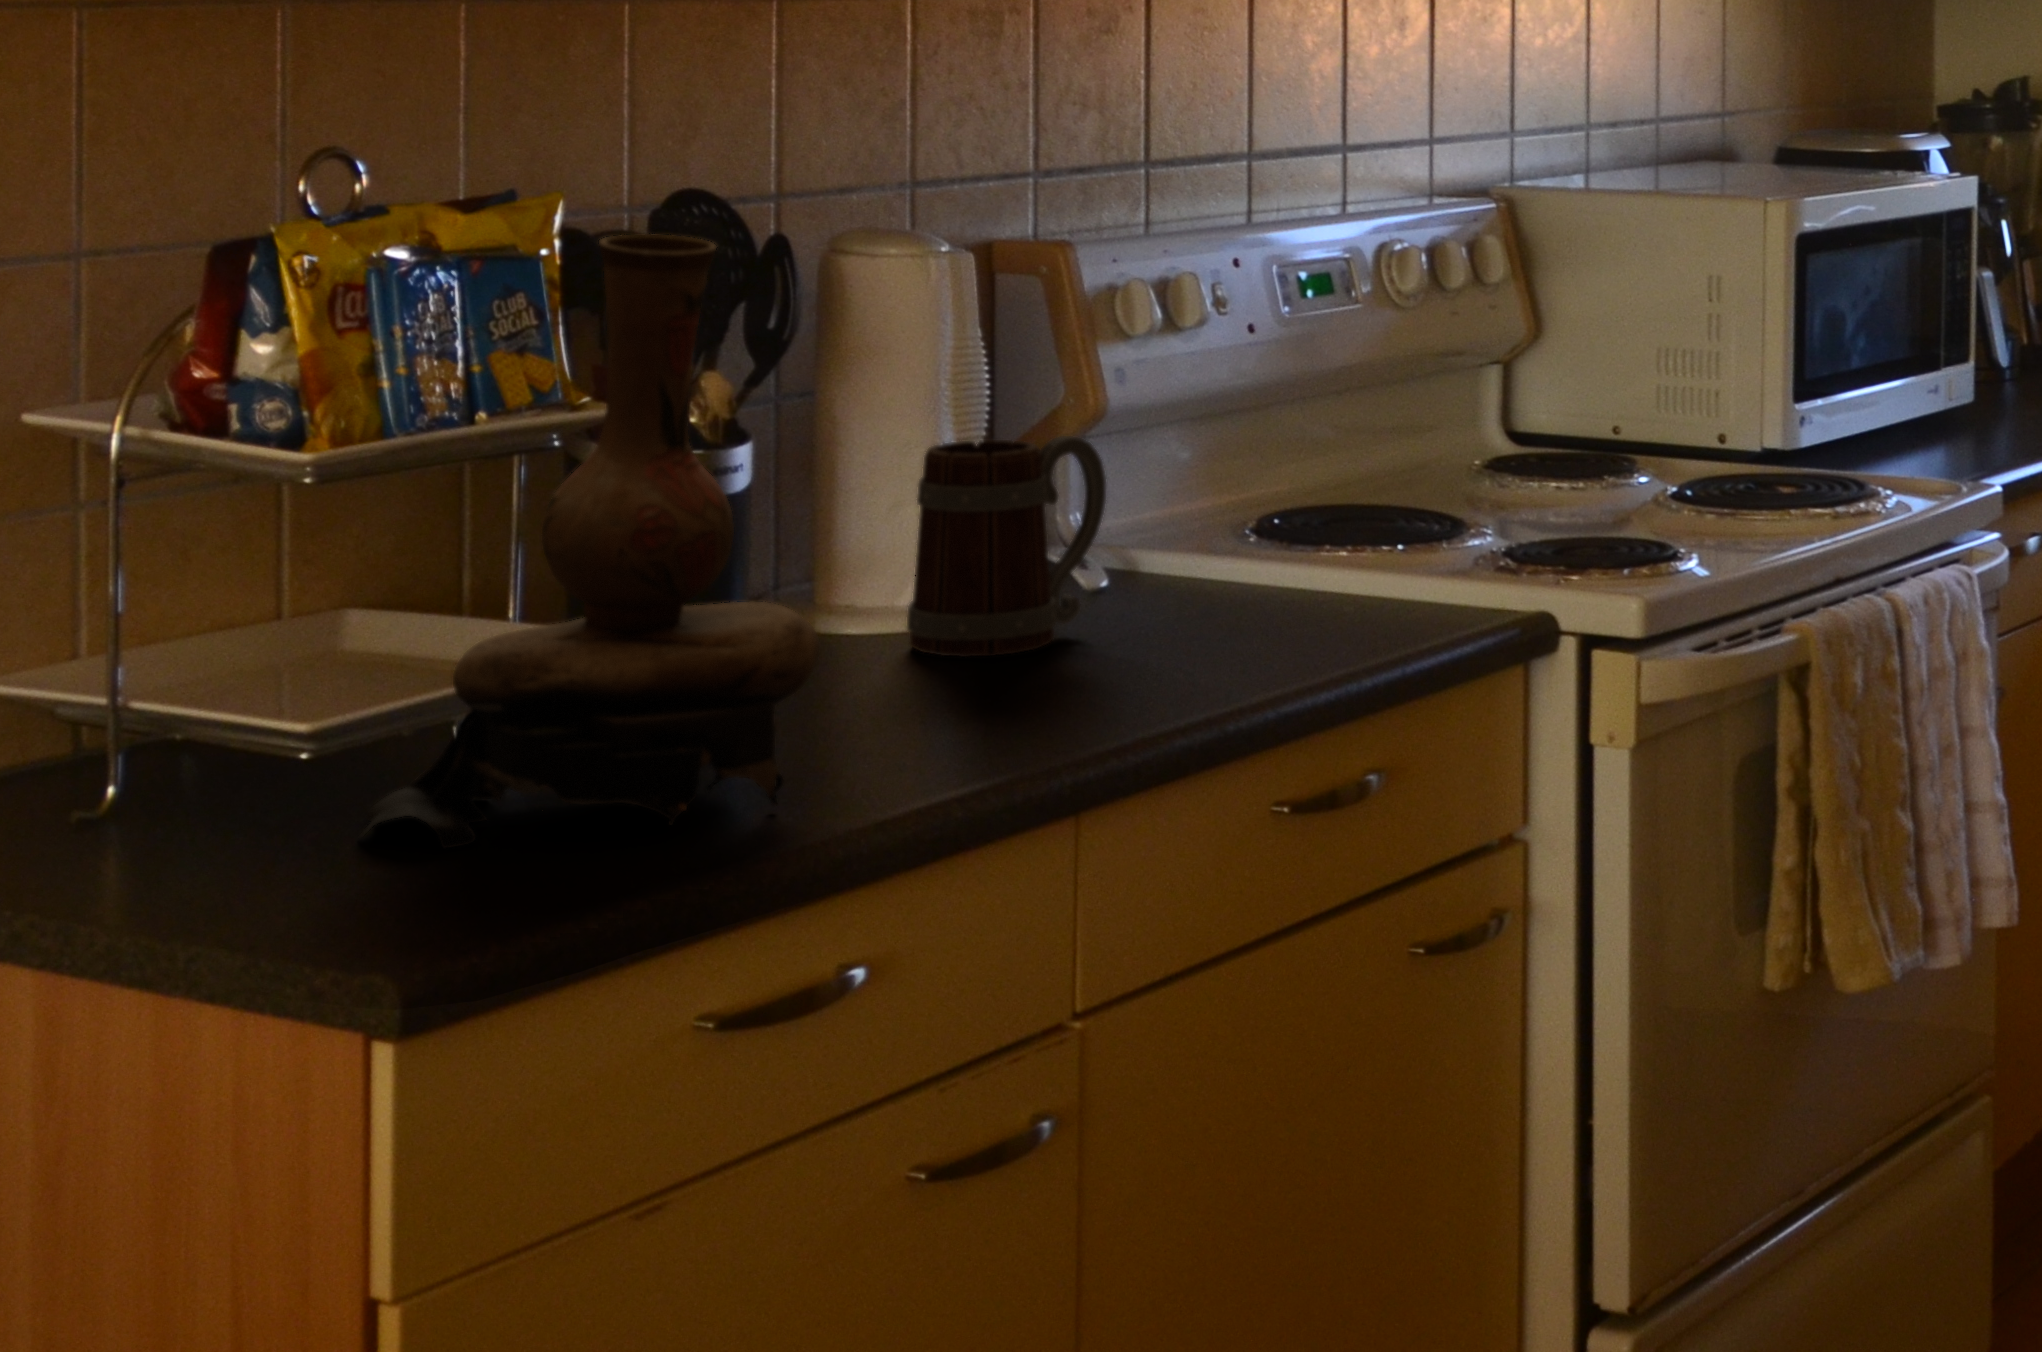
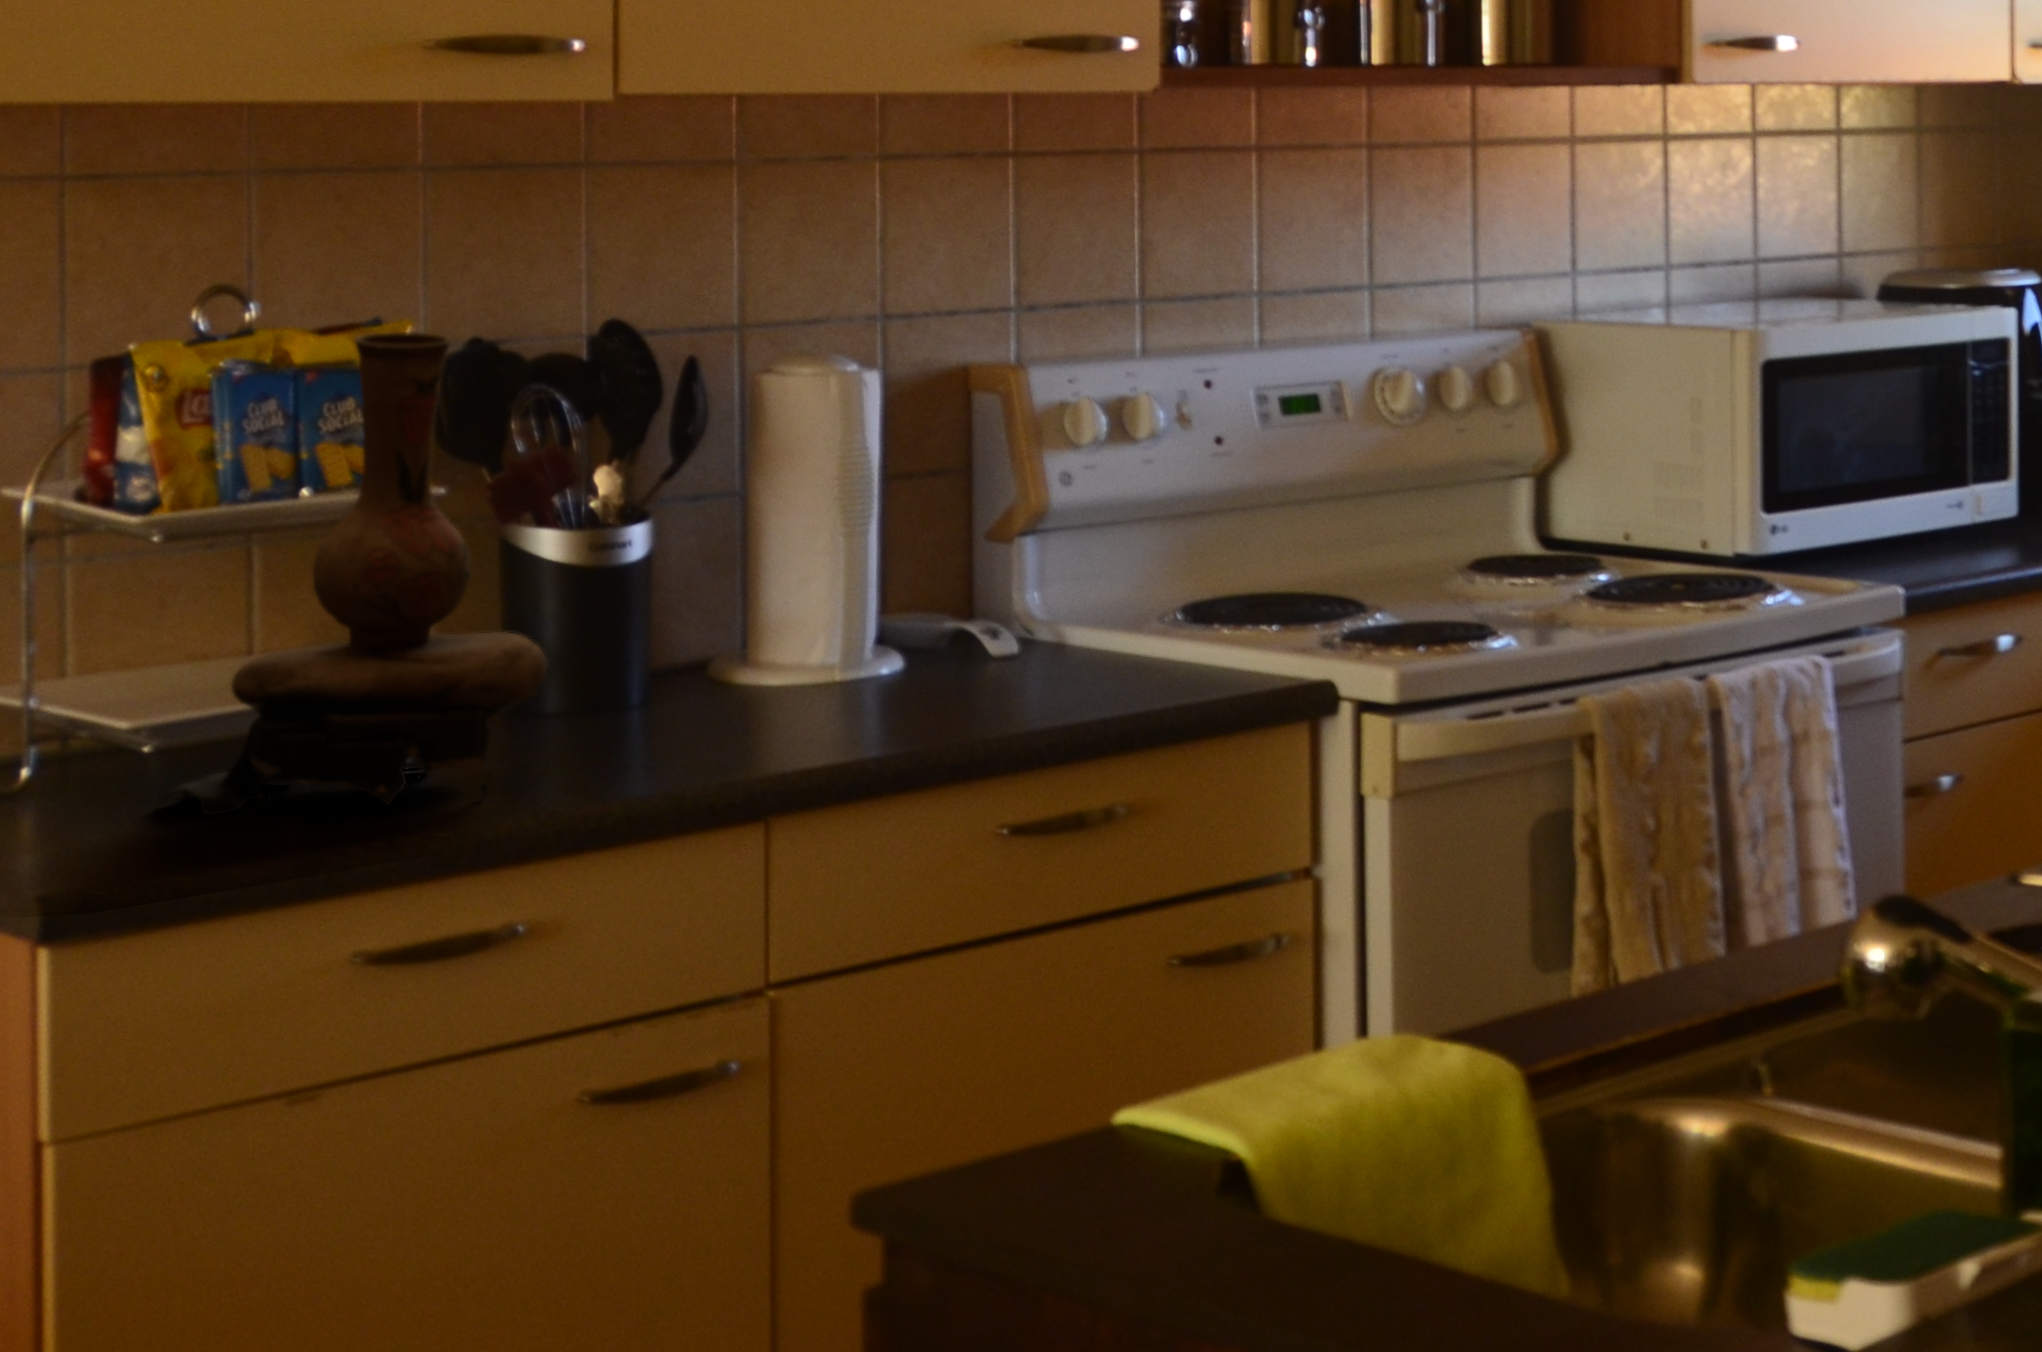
mug: present [907,436,1106,657] -> none [774,516,955,698]

